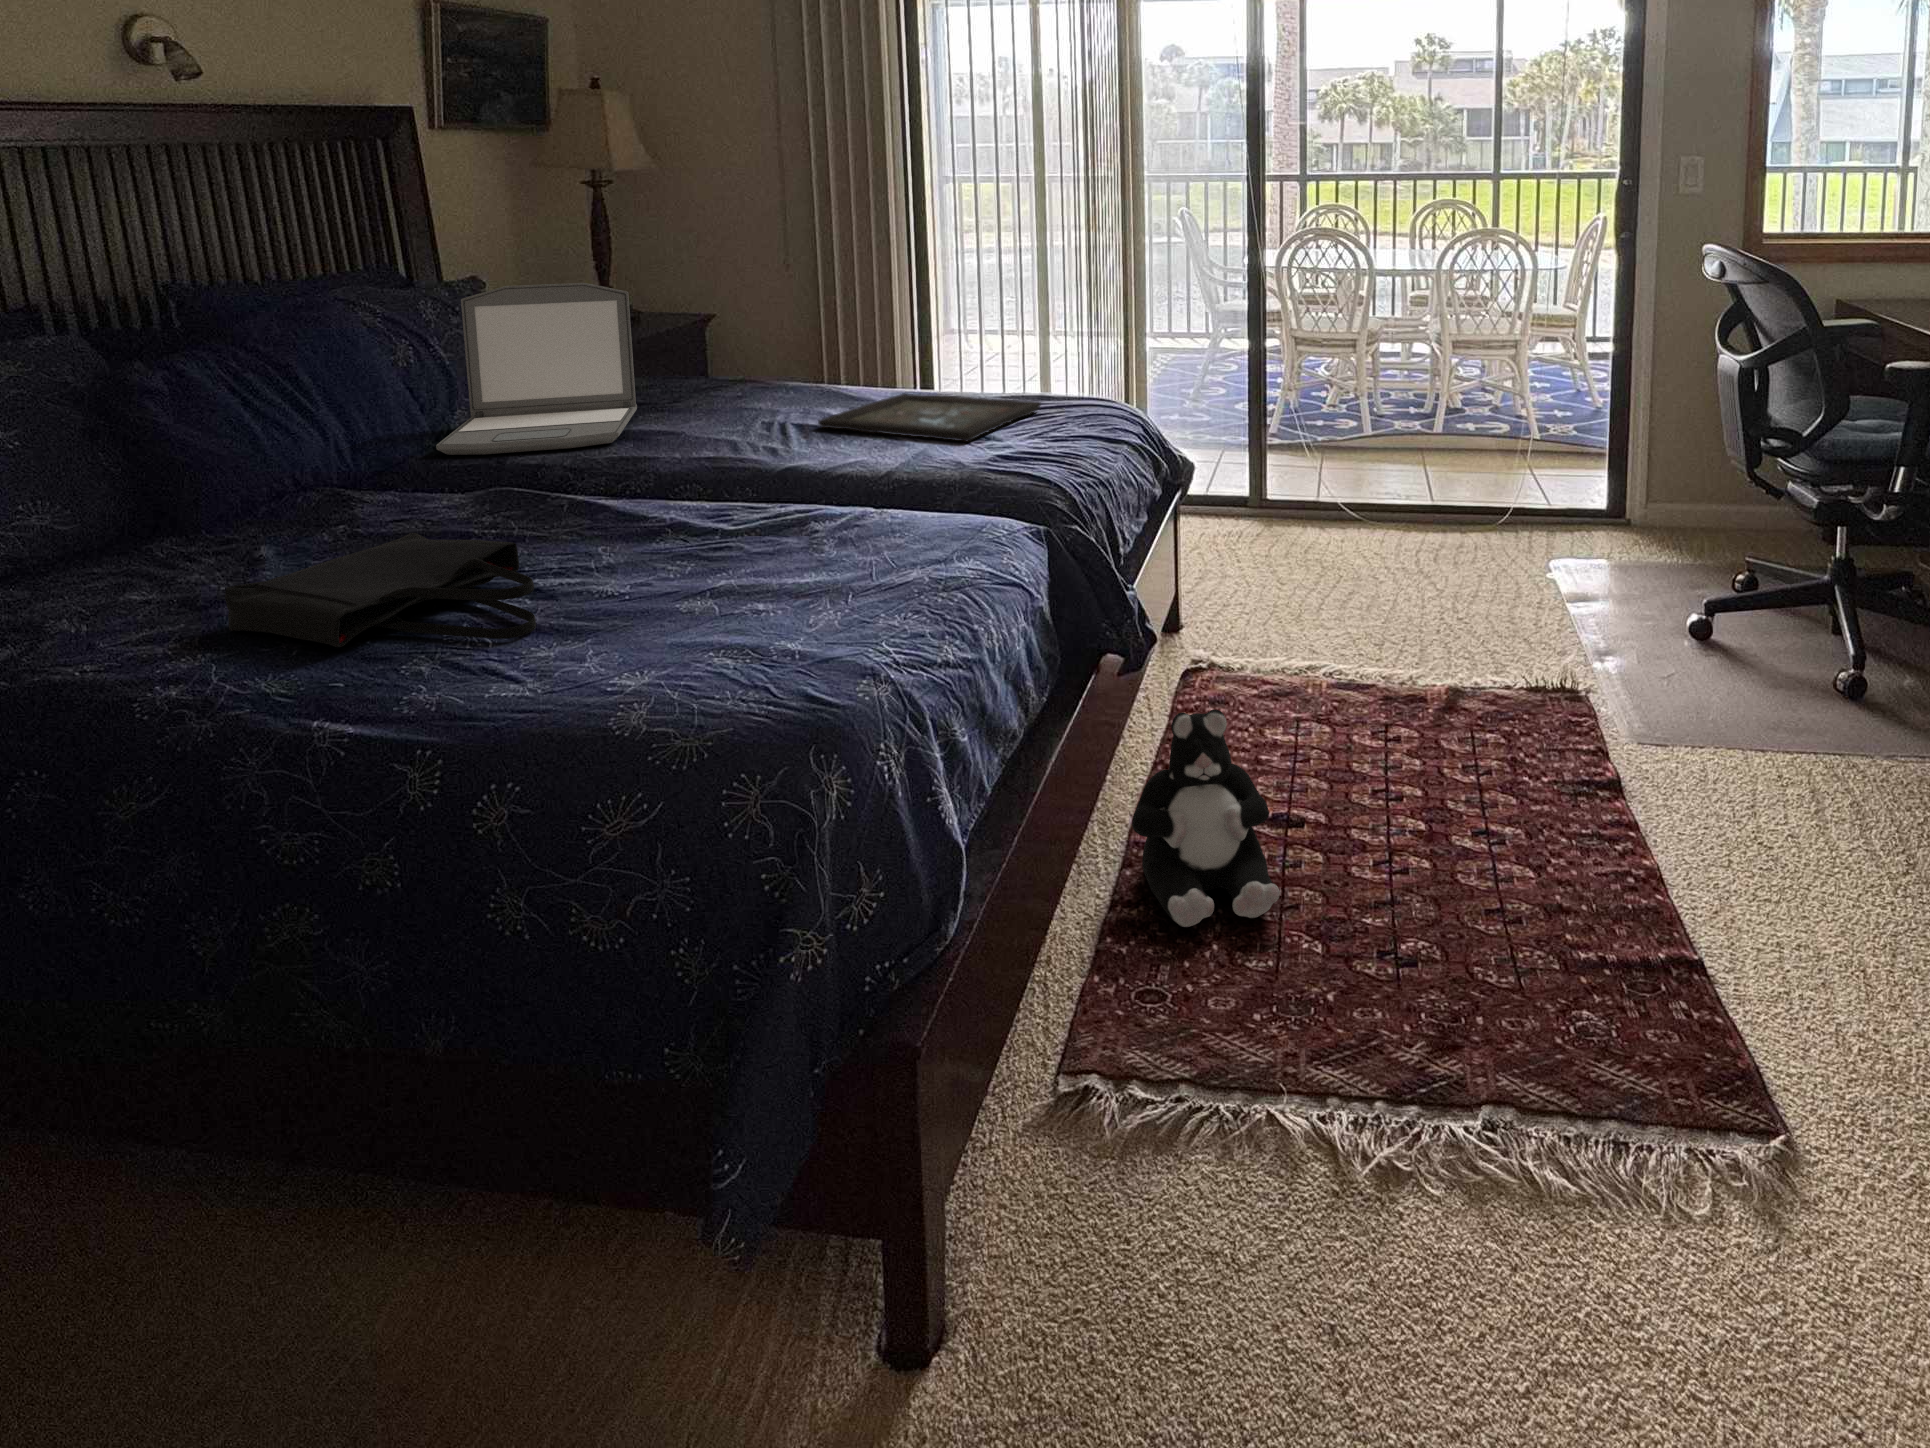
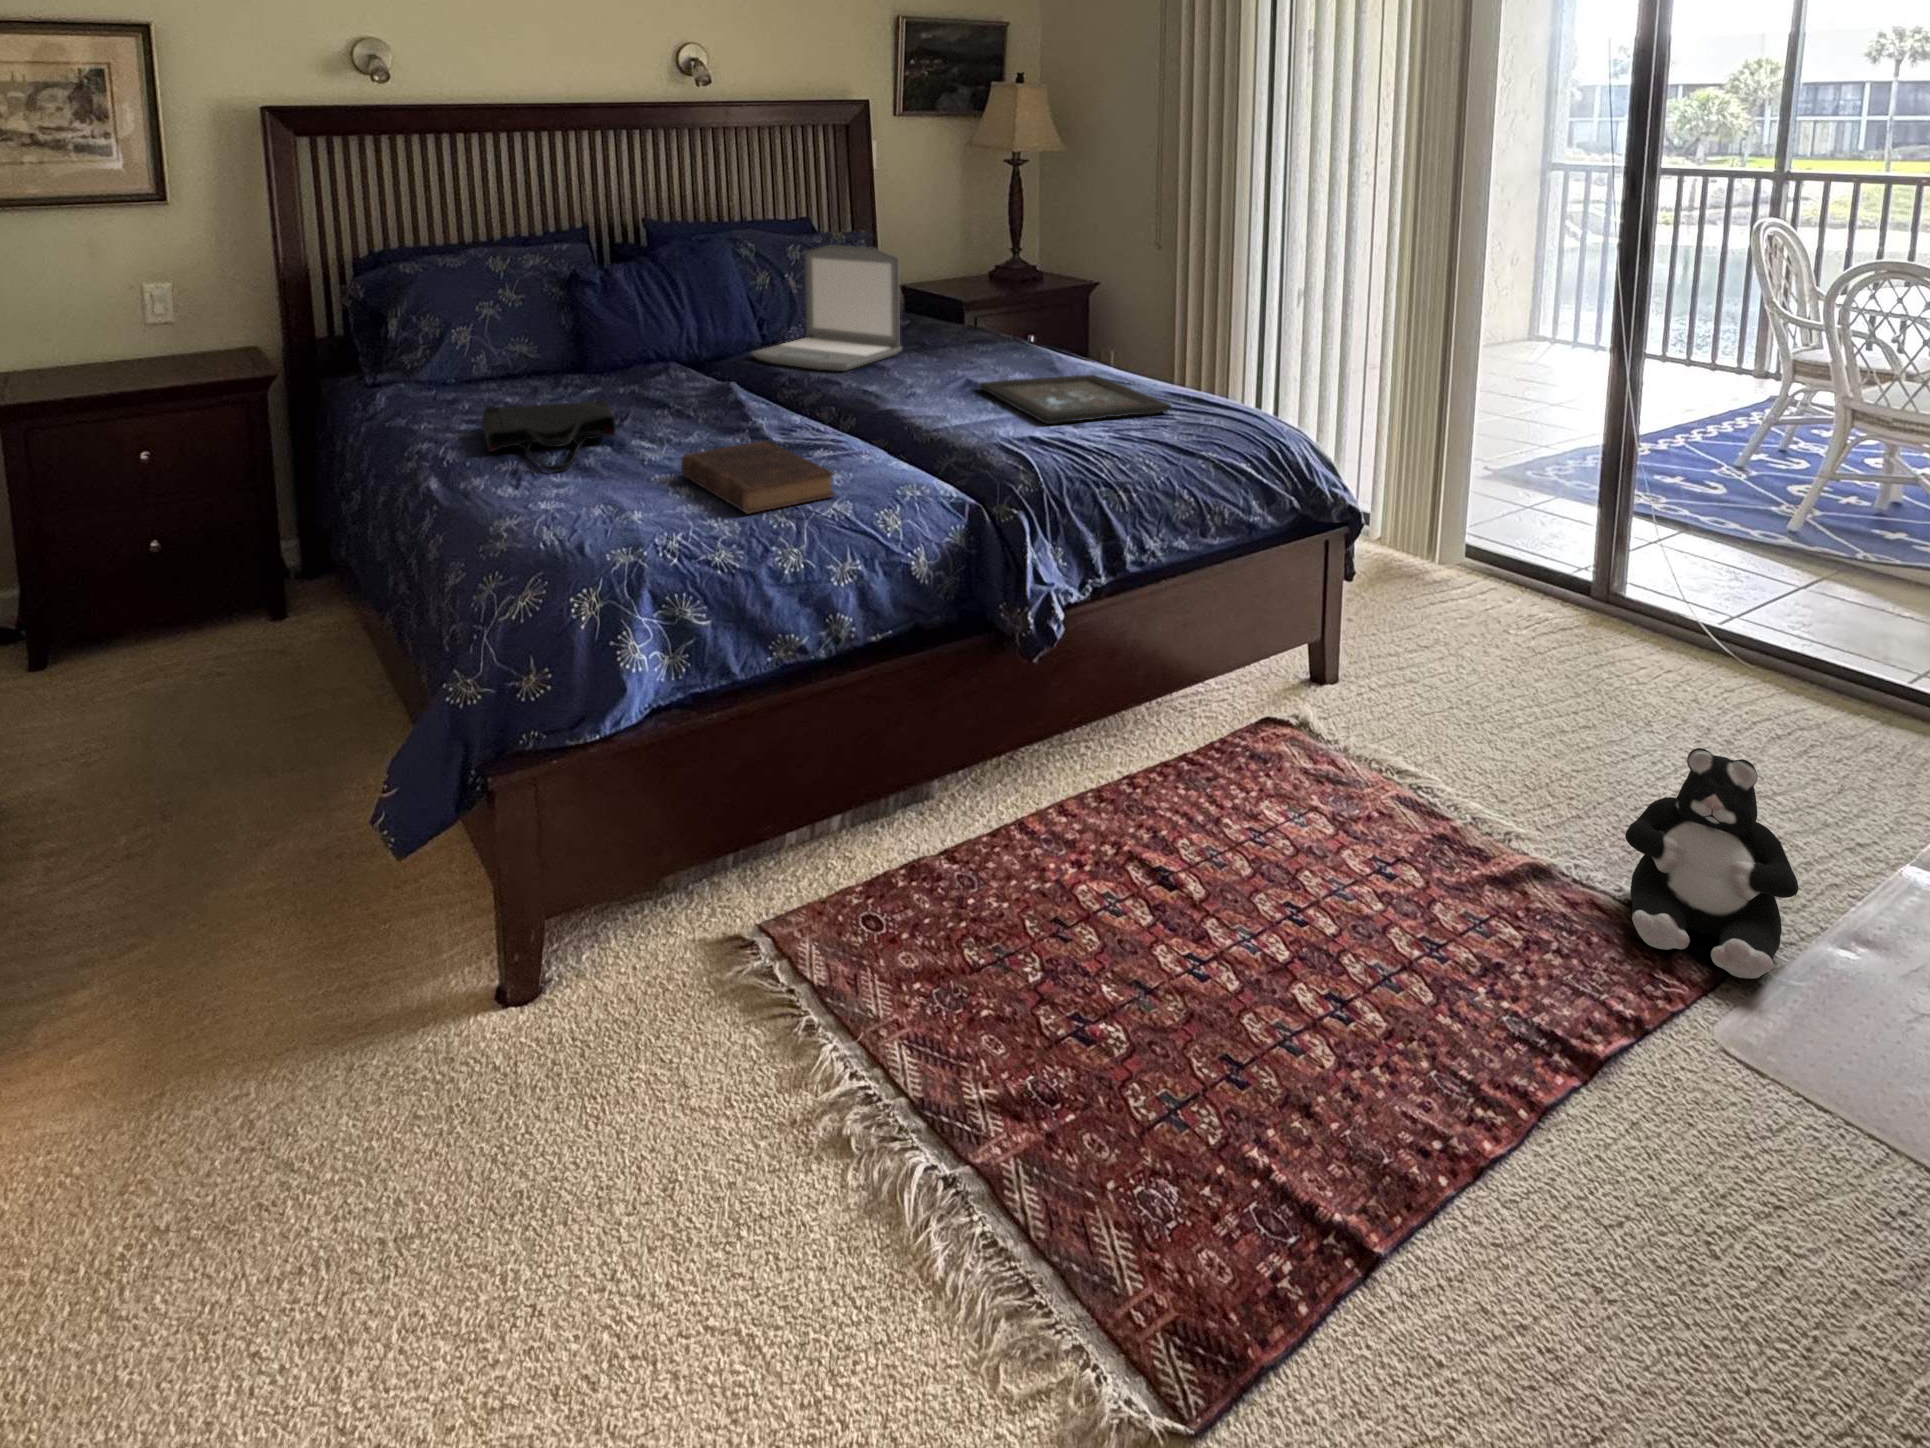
book: none [725,516,952,591] -> present [681,441,835,514]
plush toy: present [1132,709,1280,927] -> present [1625,748,1798,979]

